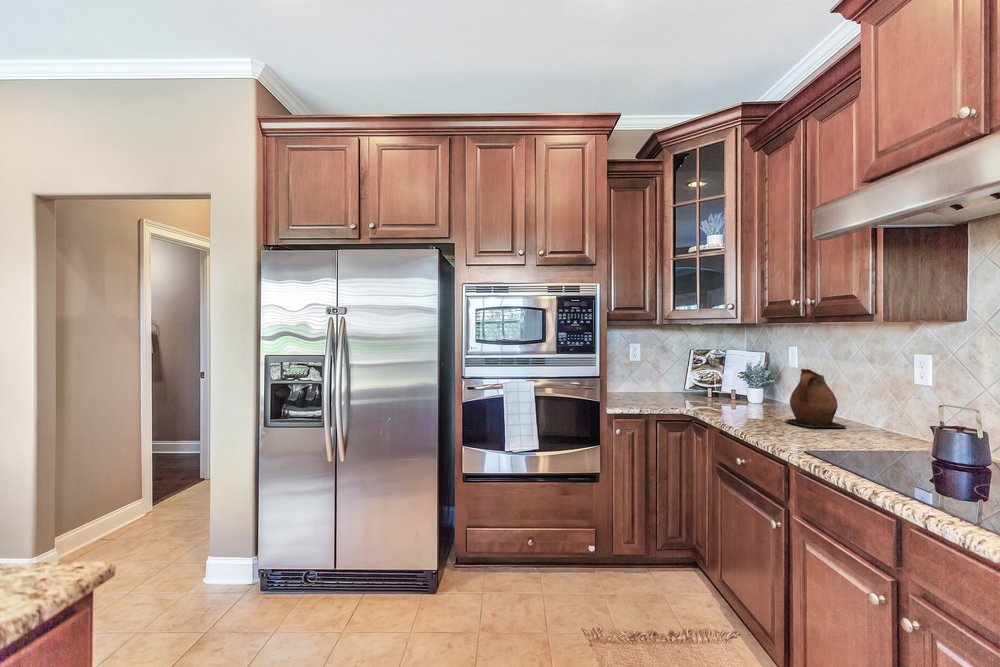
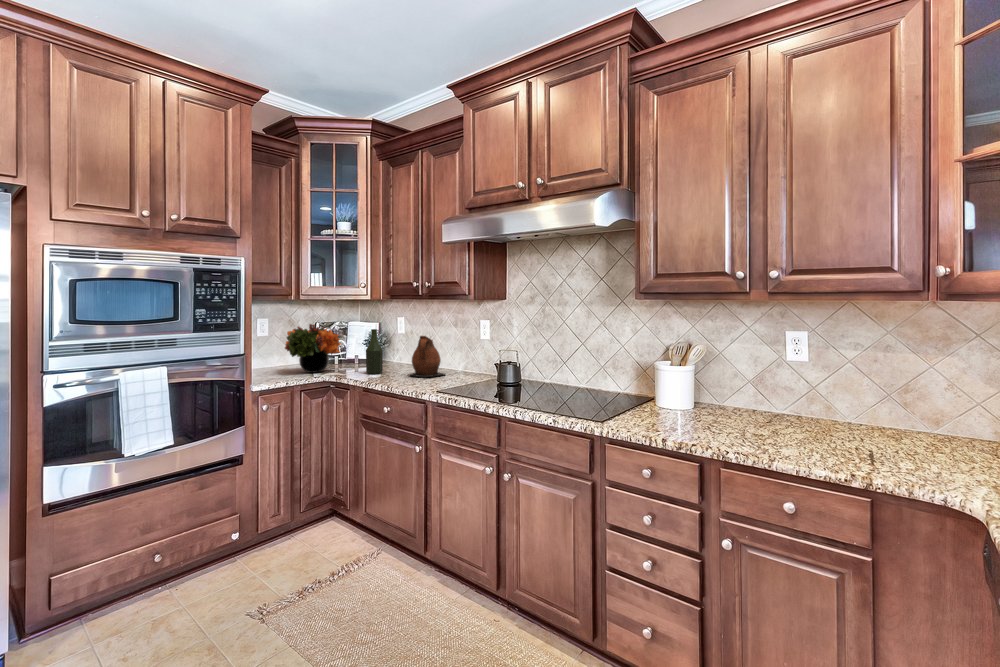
flower arrangement: none [644,349,708,403] -> present [285,324,341,373]
bottle: none [732,358,754,414] -> present [366,329,383,374]

